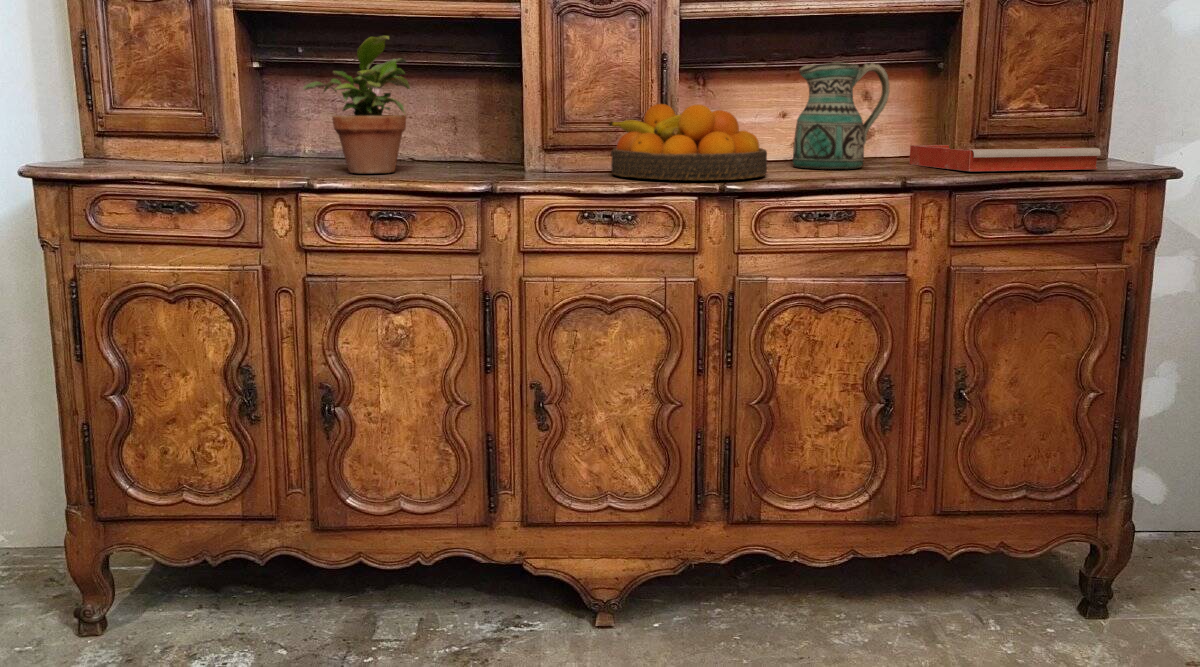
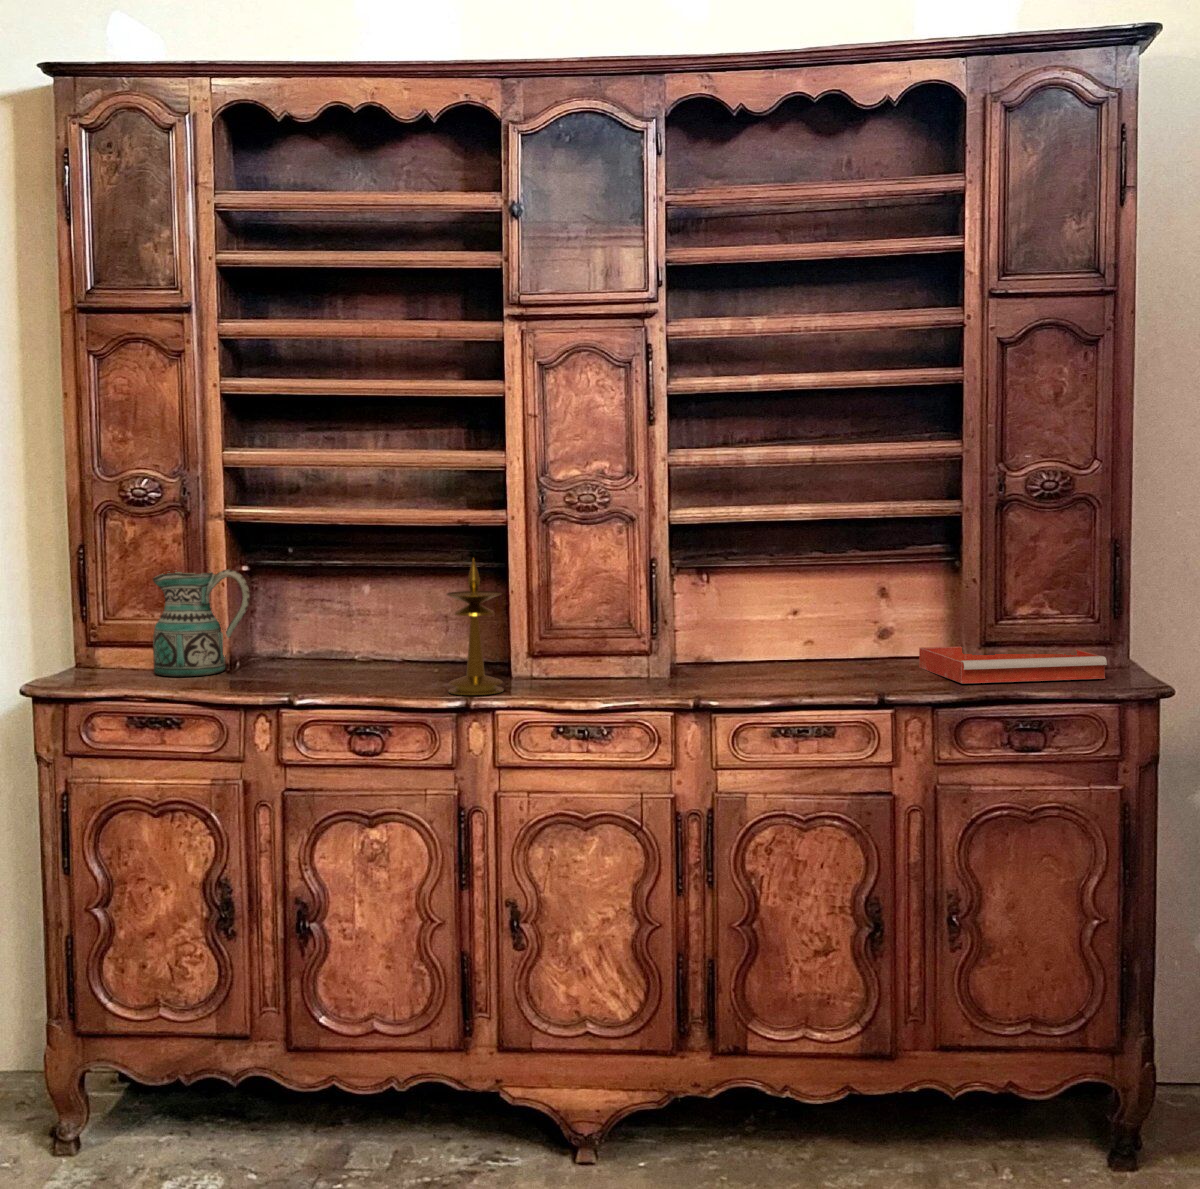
potted plant: present [303,36,410,173] -> none [289,555,394,687]
candlestick: none [468,36,526,178] -> present [447,558,503,695]
ceramic pitcher: present [793,63,890,169] -> present [153,569,250,676]
fruit bowl: present [609,104,767,180] -> none [587,617,745,701]

